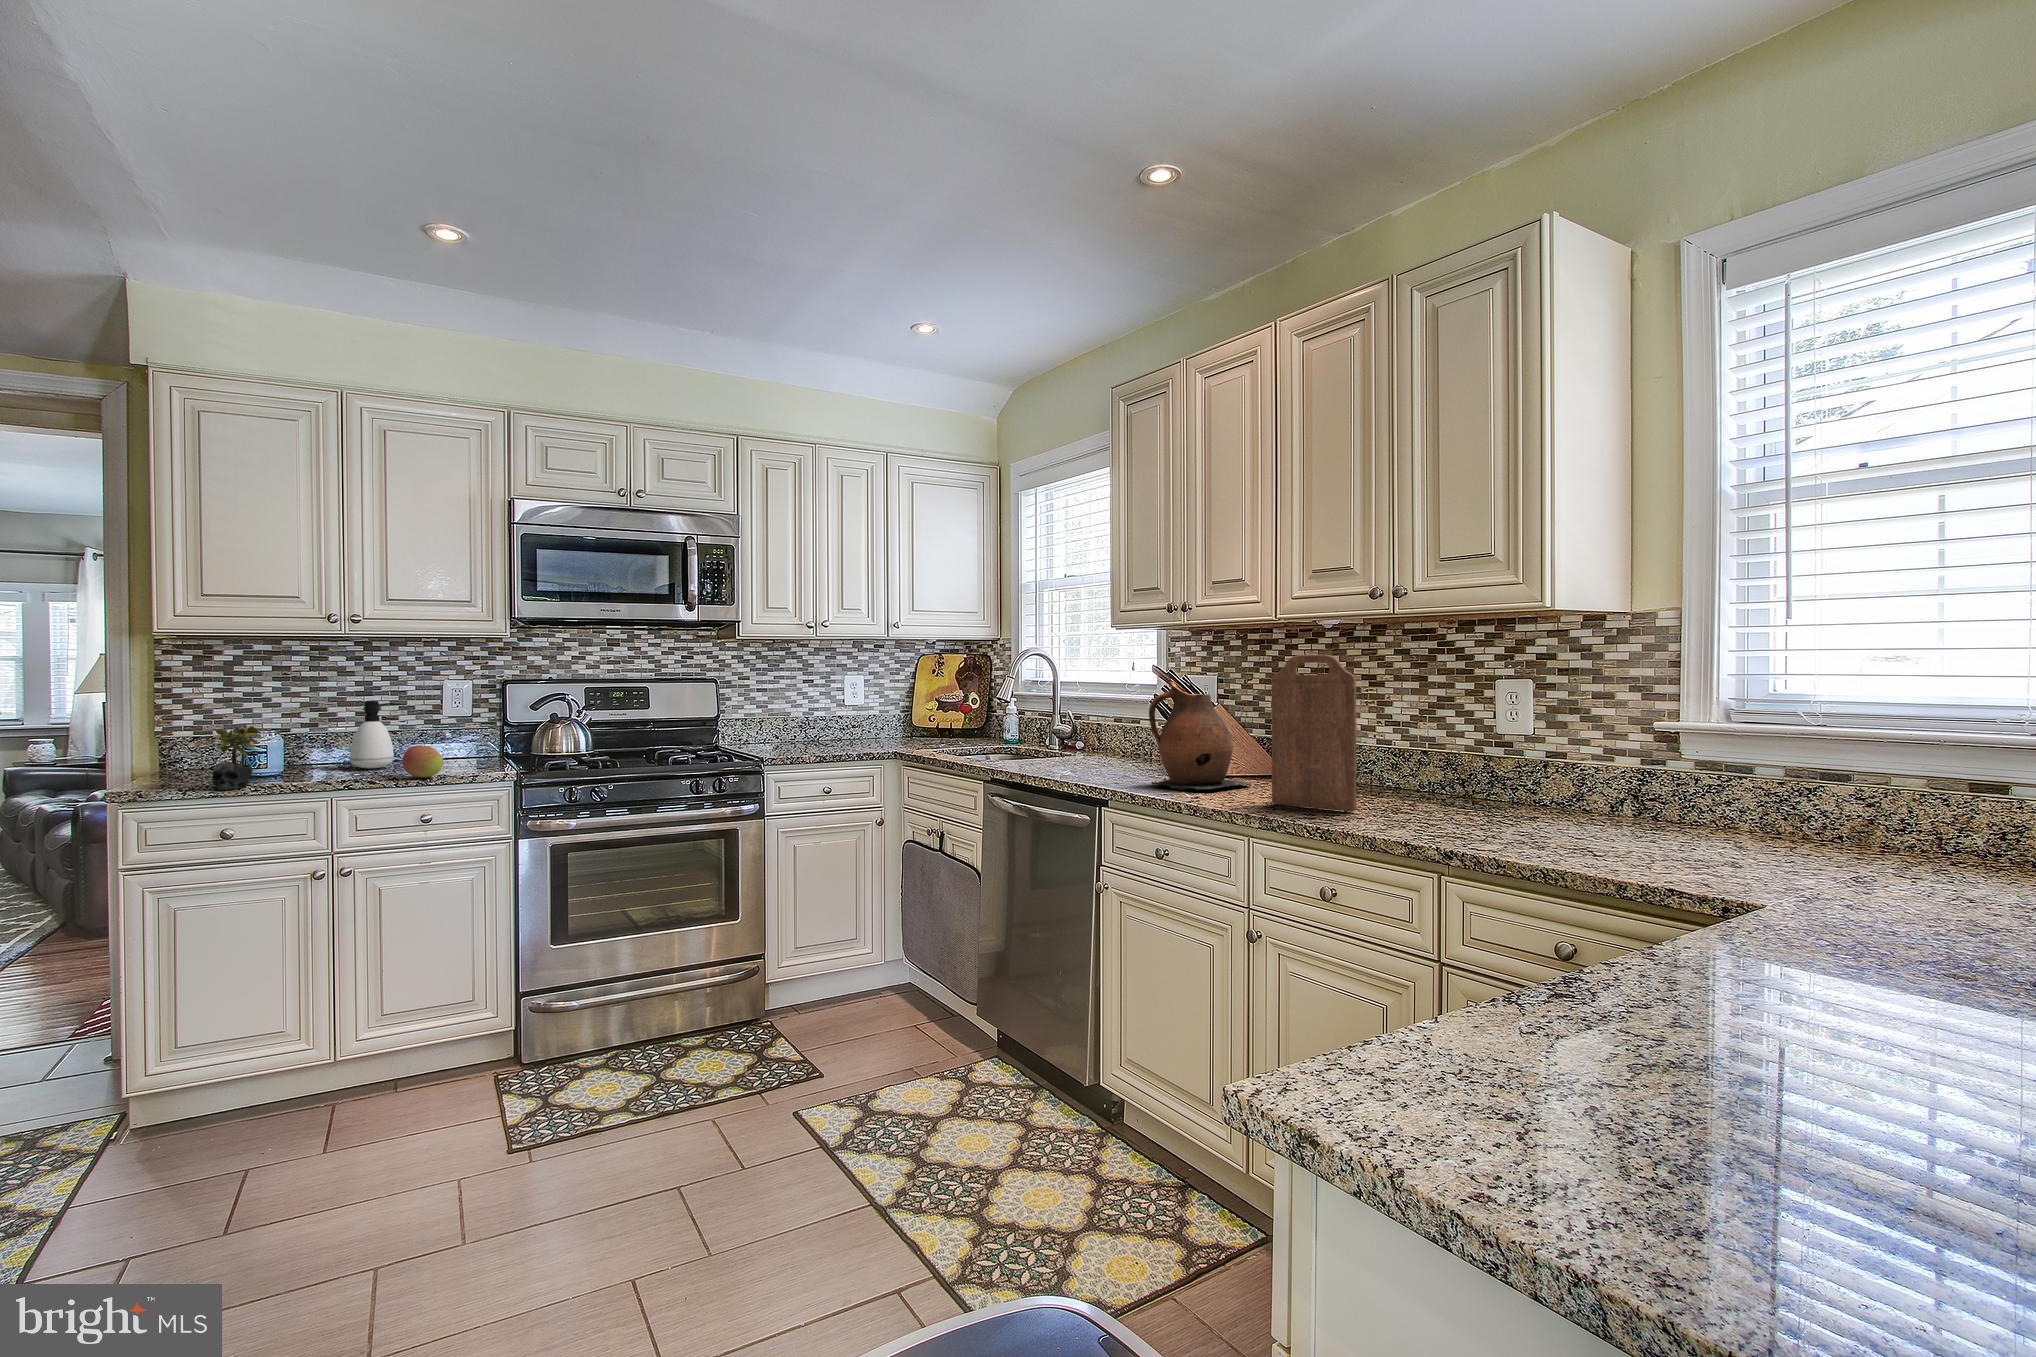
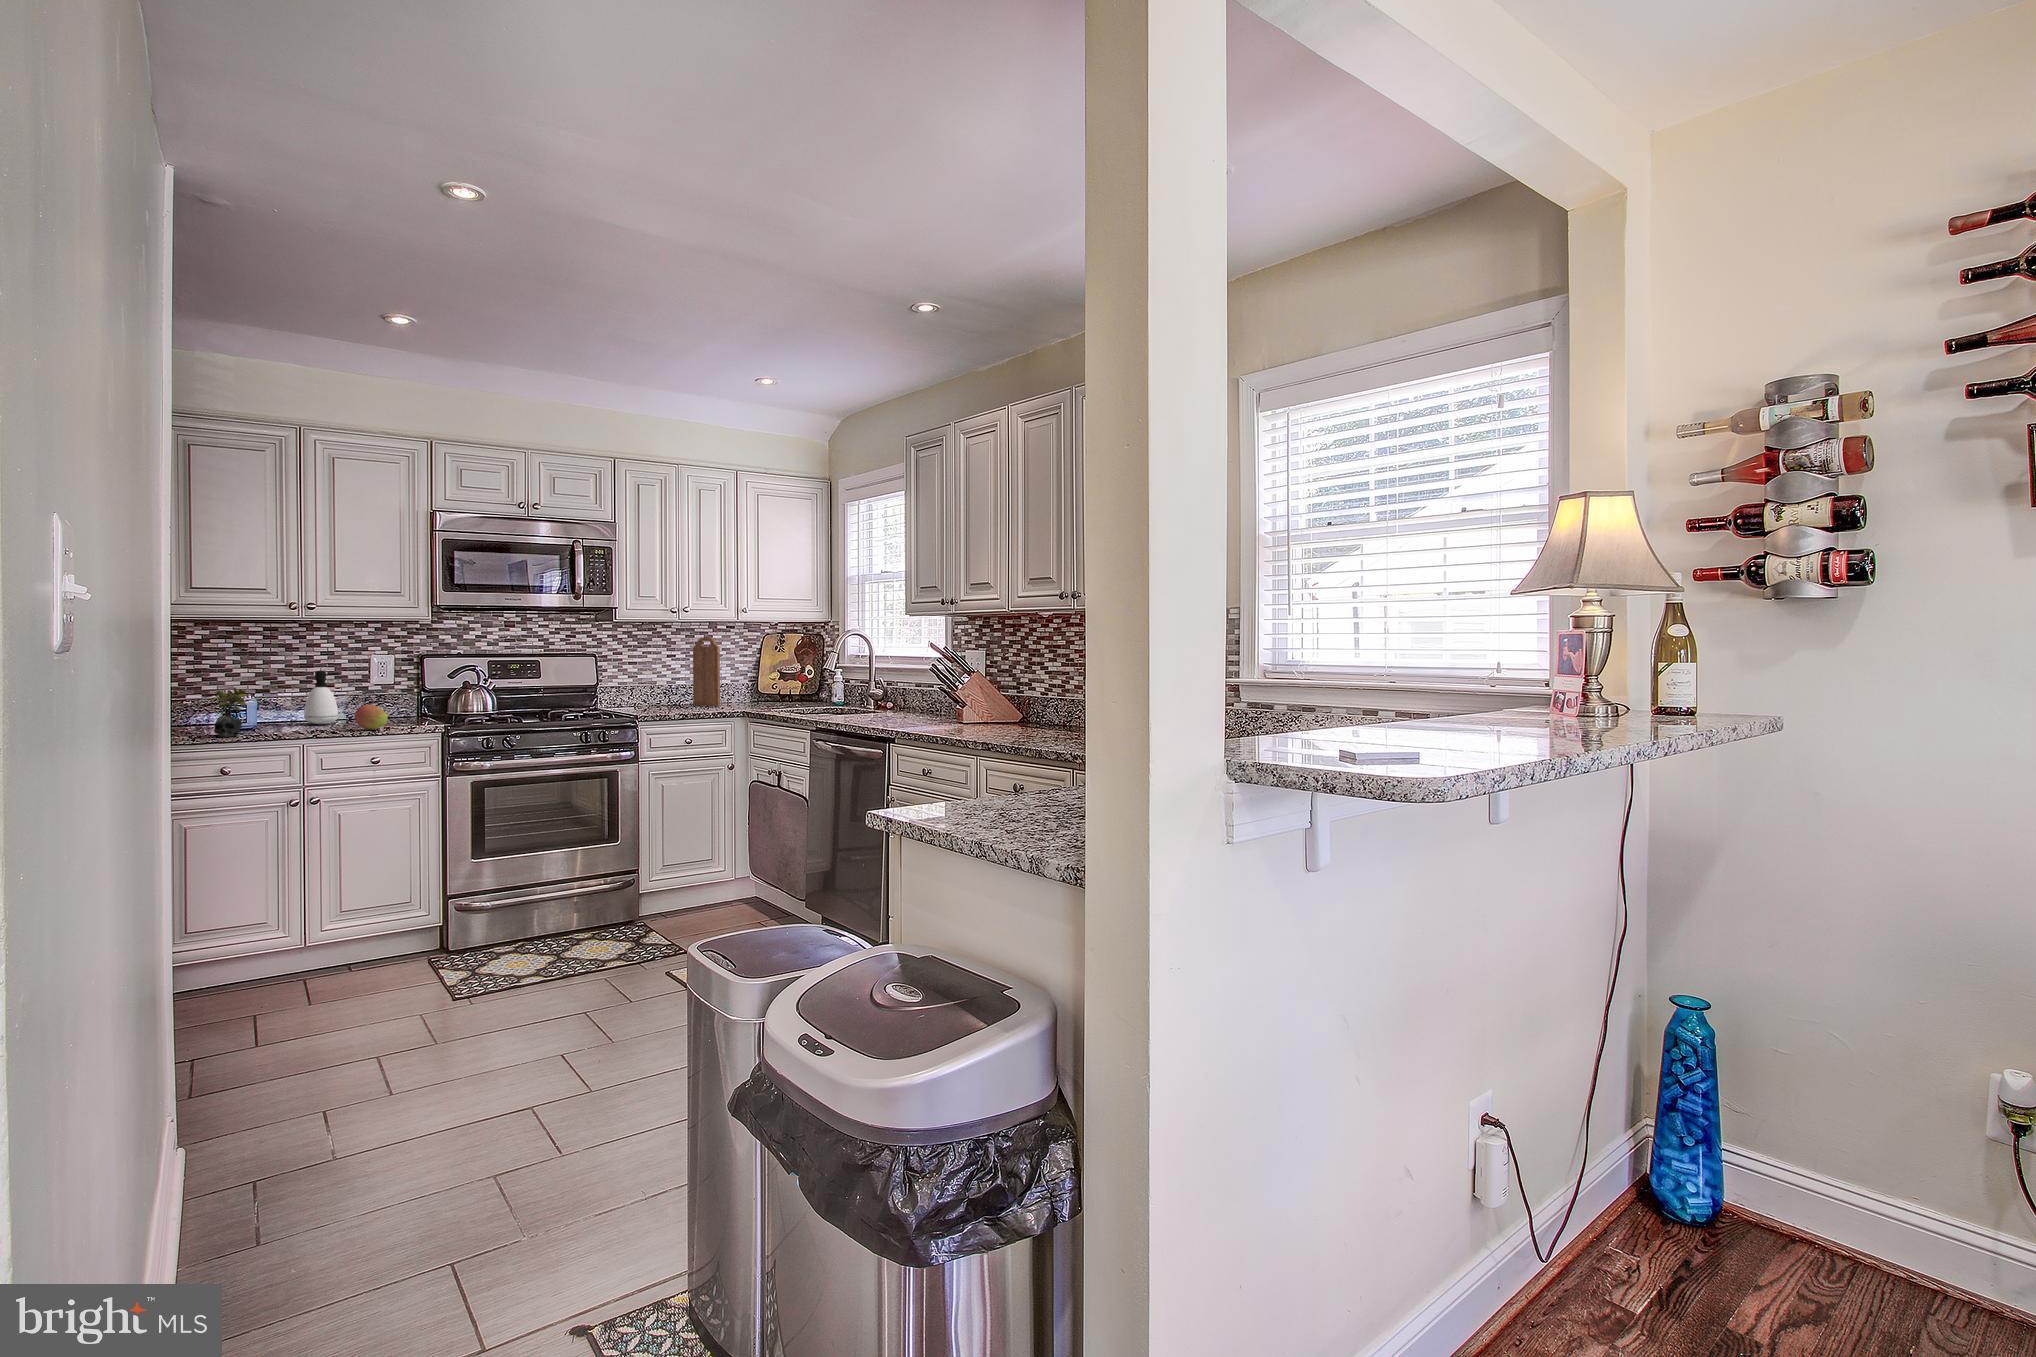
cutting board: present [1272,655,1357,812] -> present [693,638,720,706]
ceramic pitcher: present [1149,682,1251,791] -> none [924,655,994,730]

